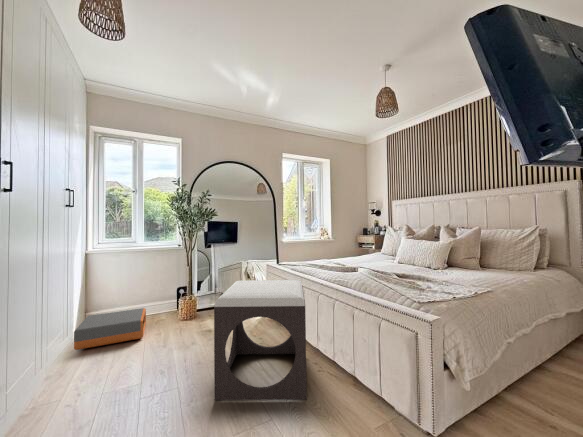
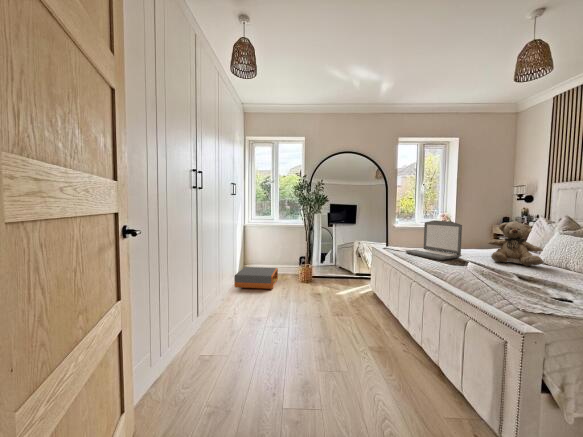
teddy bear: none [365,231,402,267] -> present [488,221,543,266]
laptop: none [304,233,349,270] -> present [406,221,462,260]
footstool: present [214,280,307,400] -> none [305,258,395,375]

